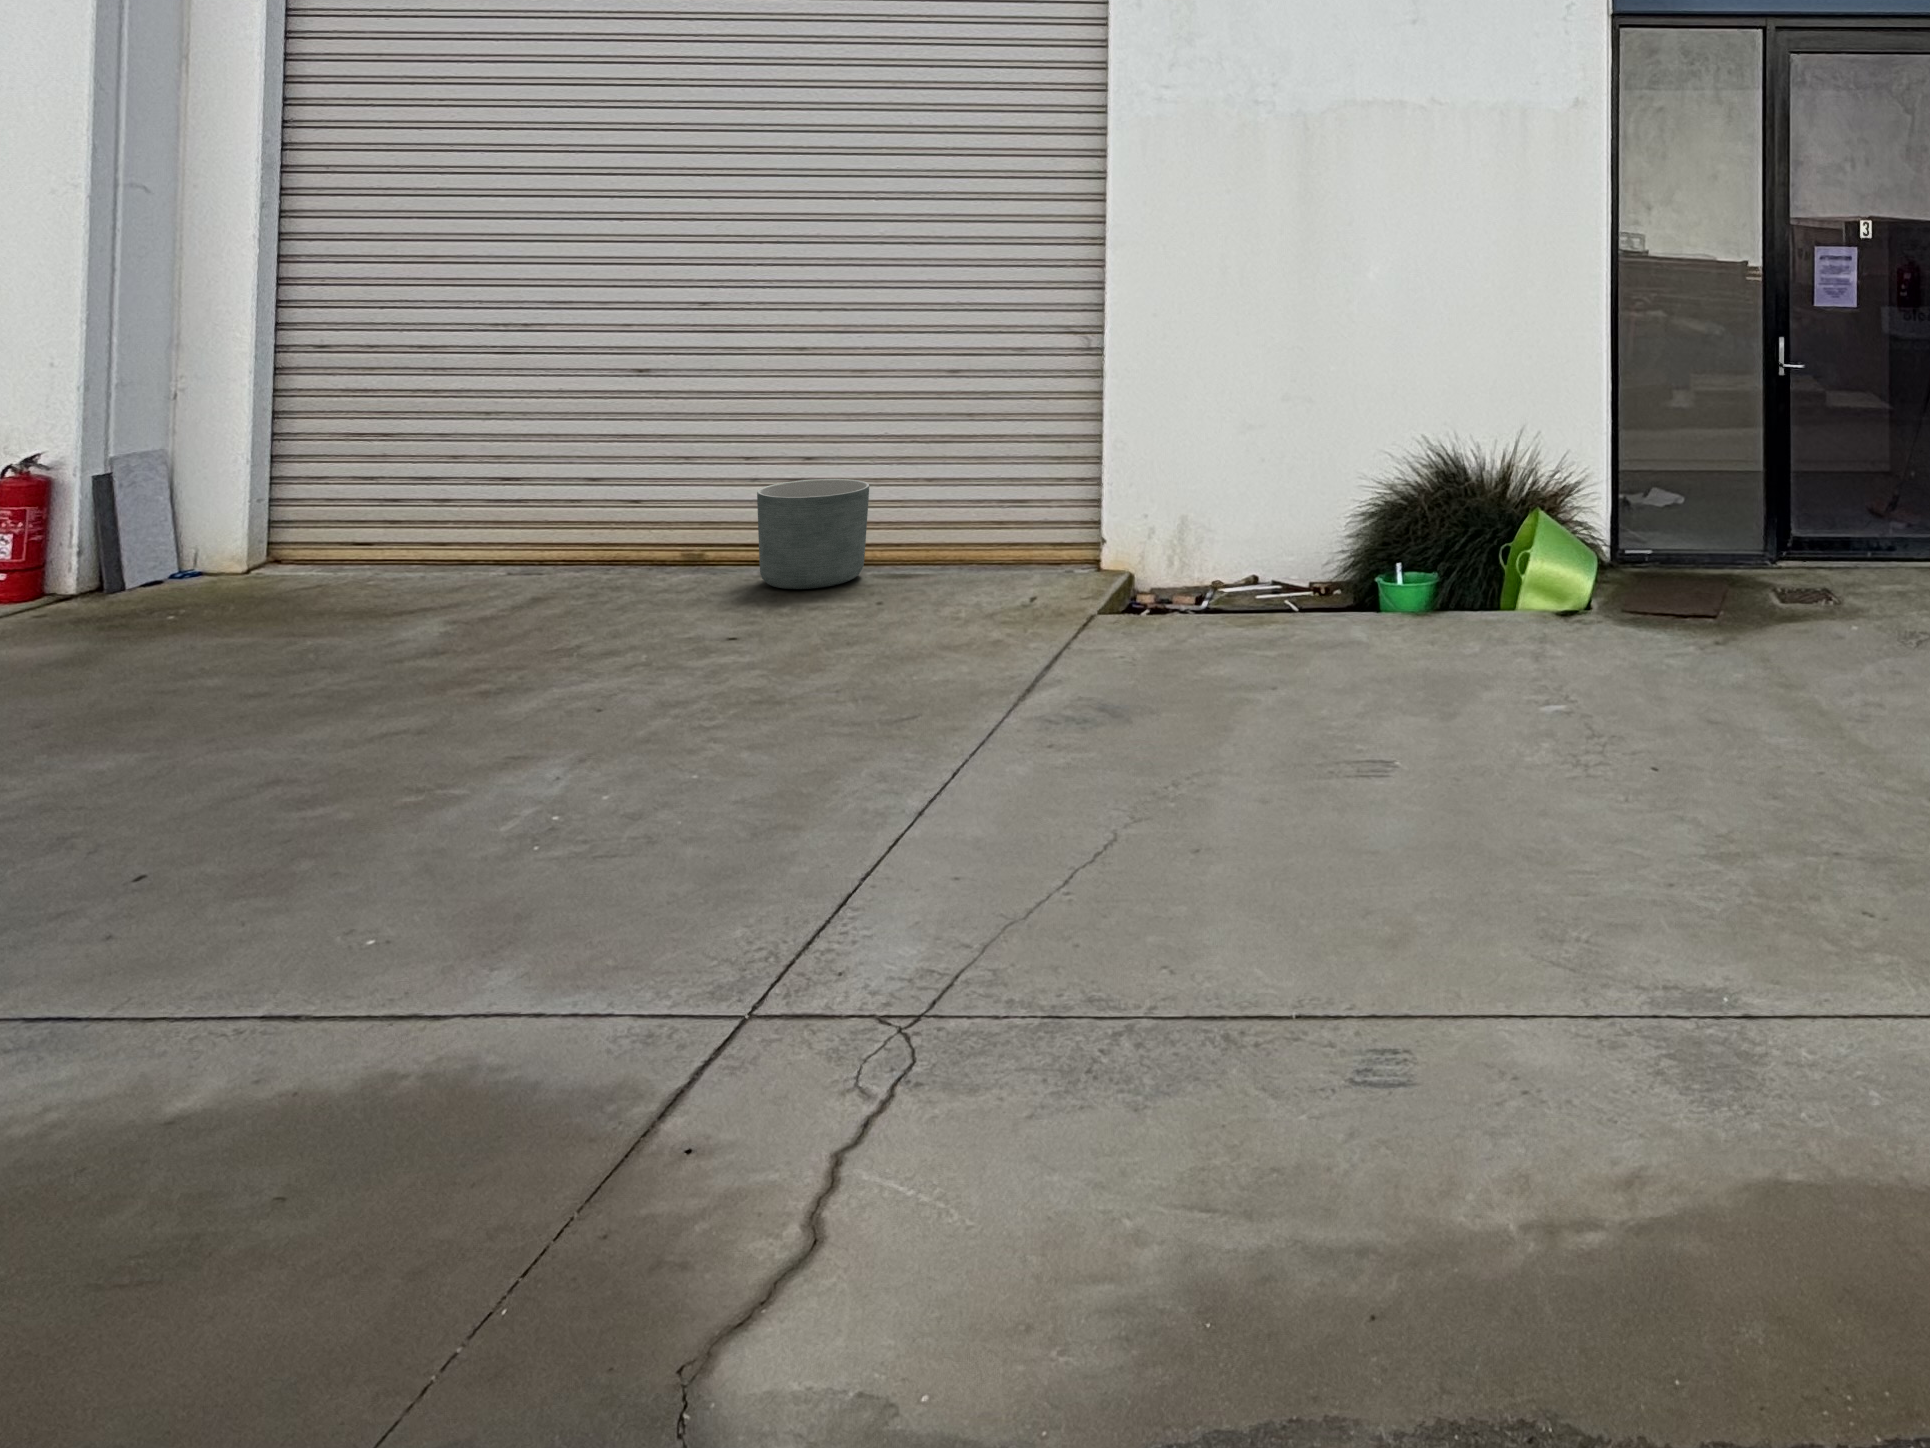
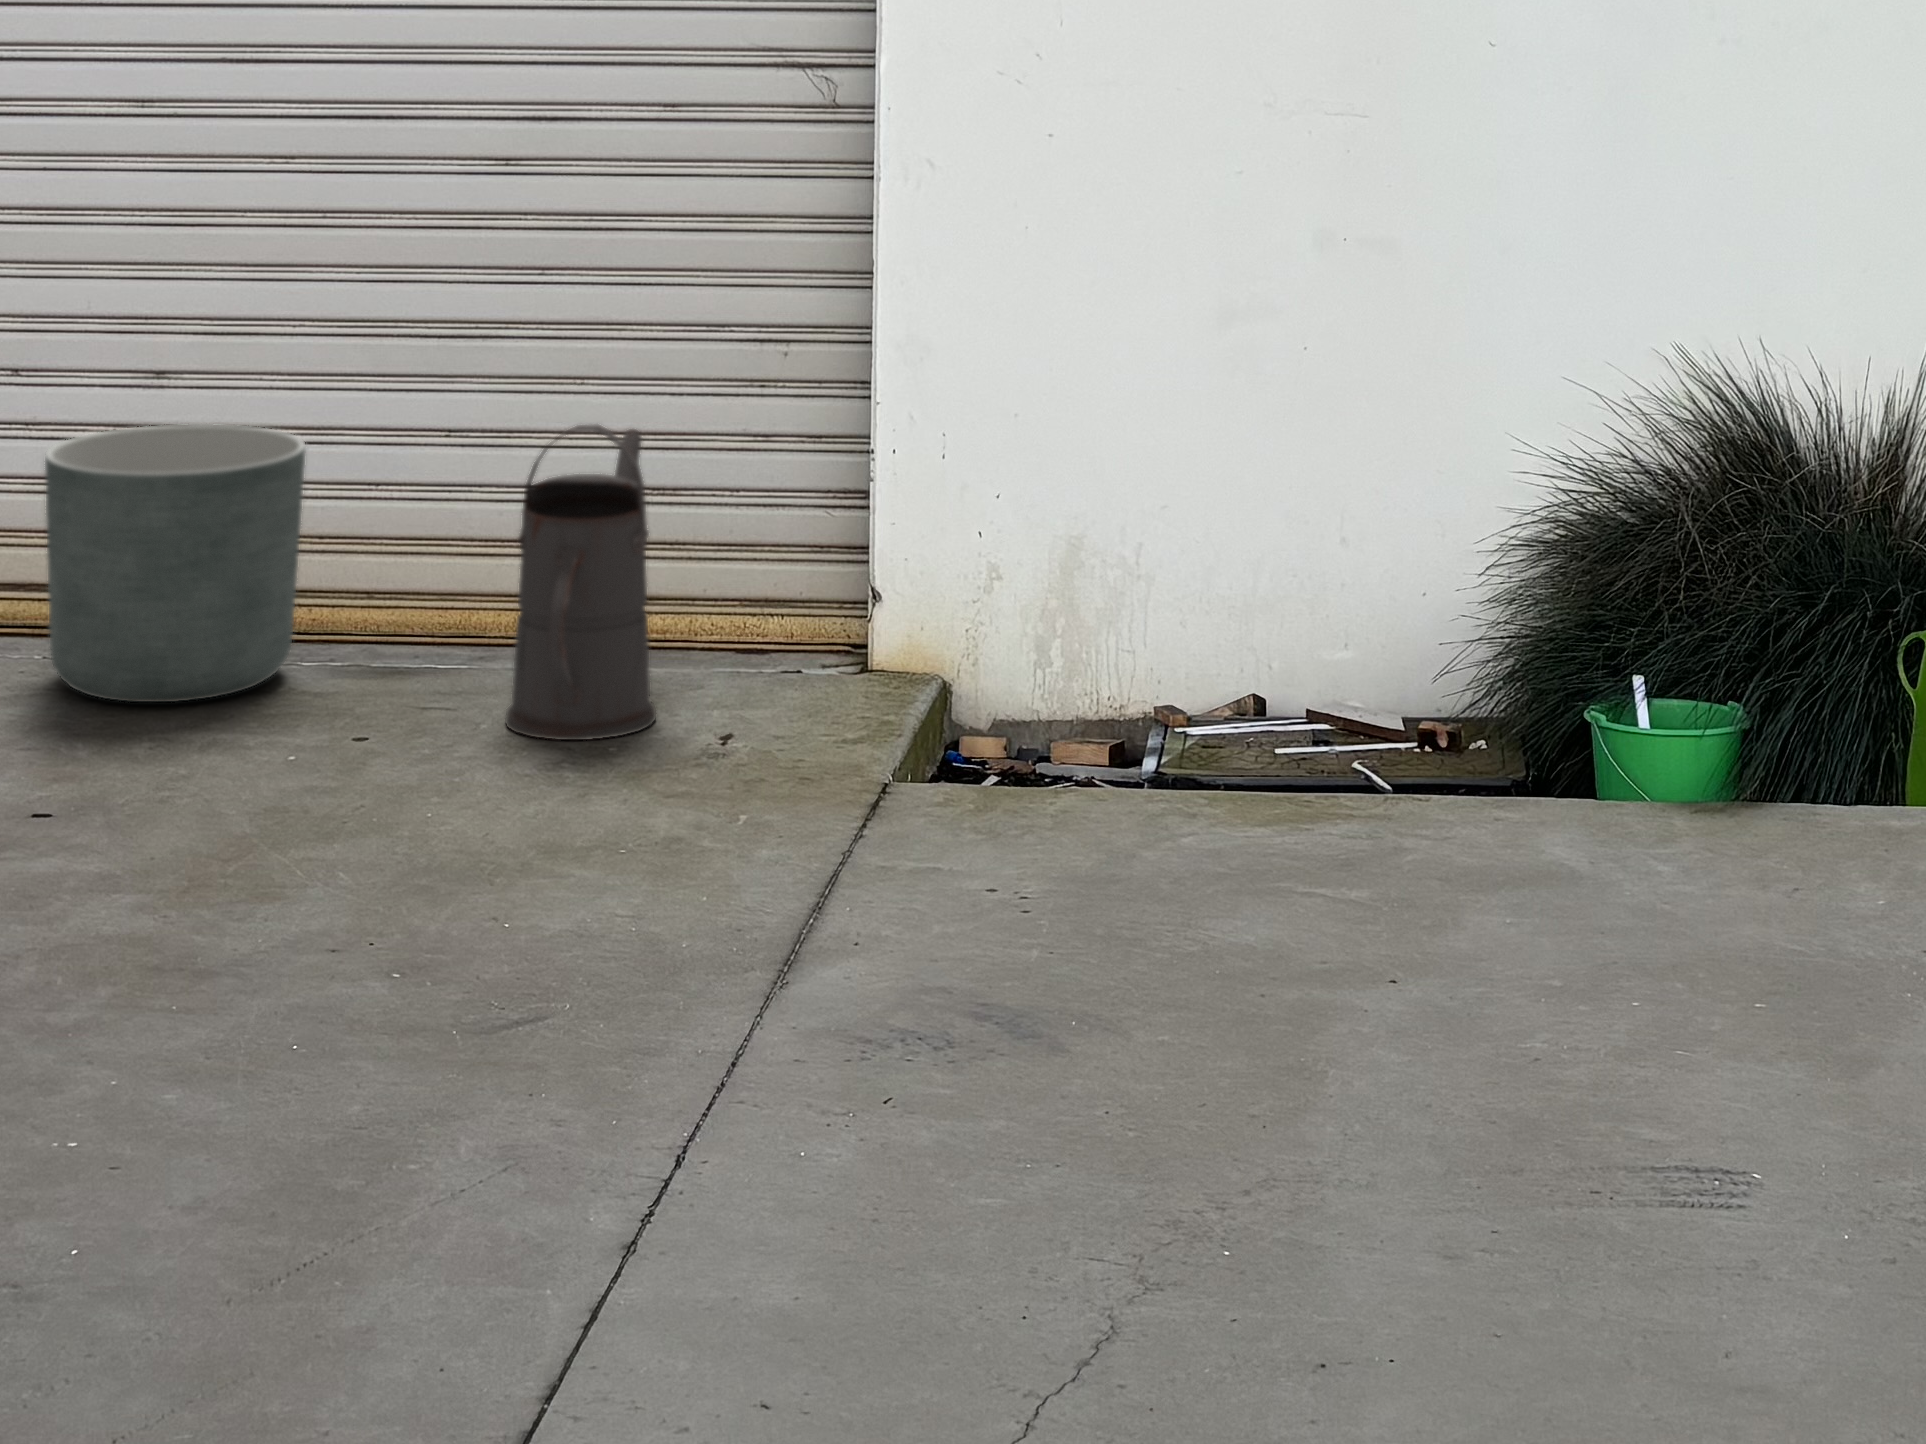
watering can: none [946,474,1011,599] -> present [505,425,656,740]

